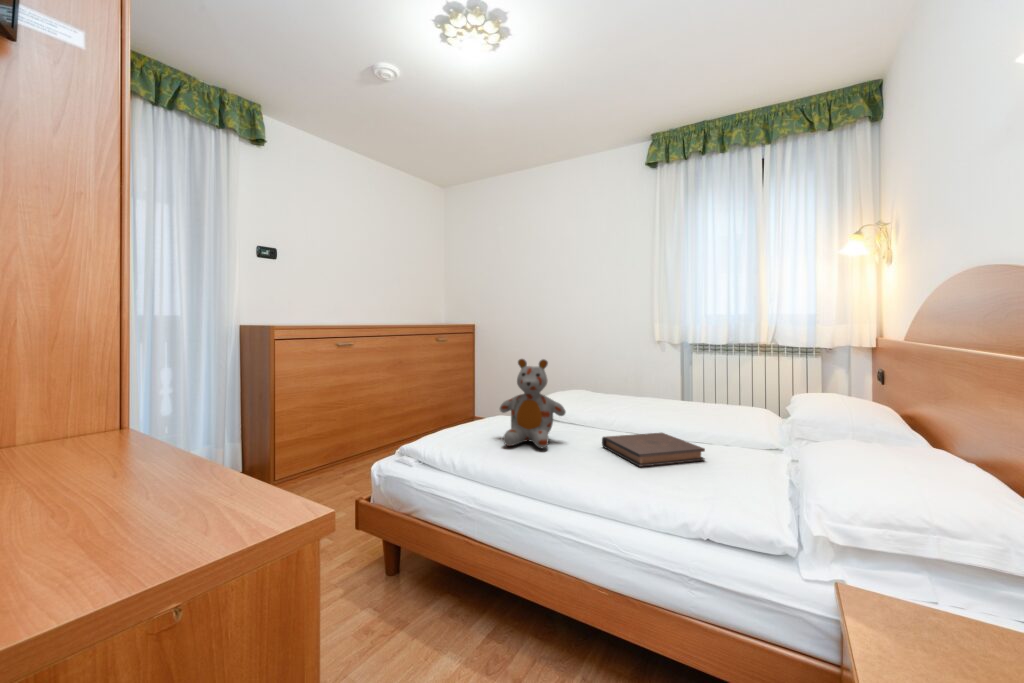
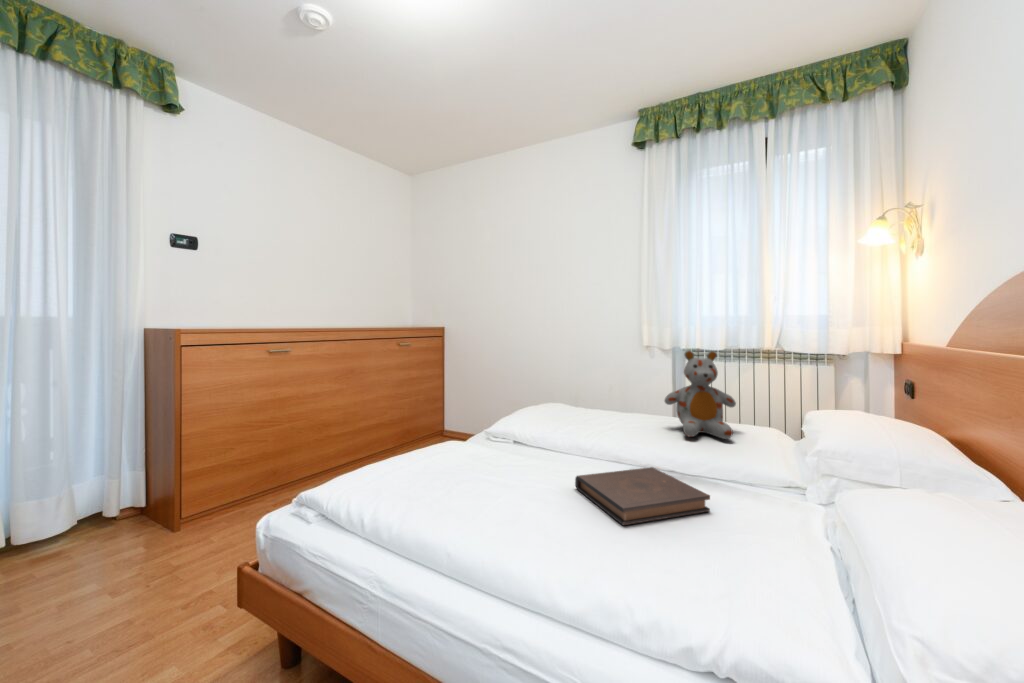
stuffed bear: present [500,359,566,448] -> present [665,351,736,439]

